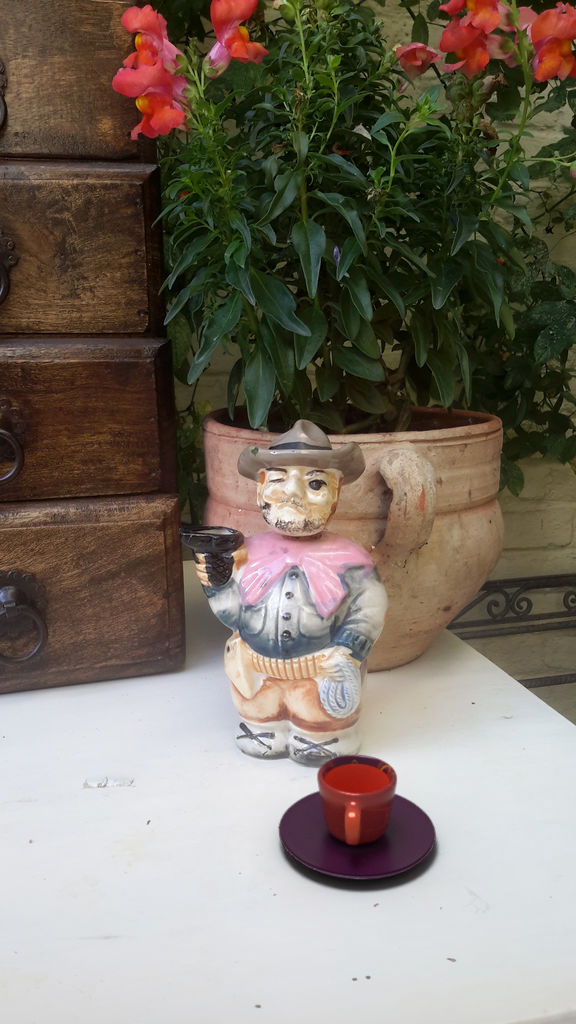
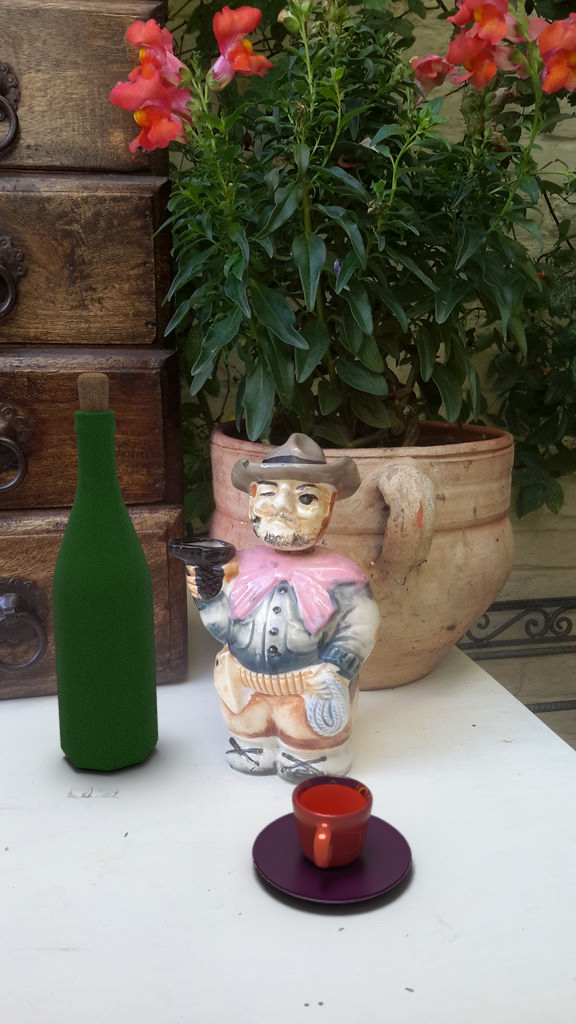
wine bottle: none [59,363,167,761] -> present [52,373,158,771]

